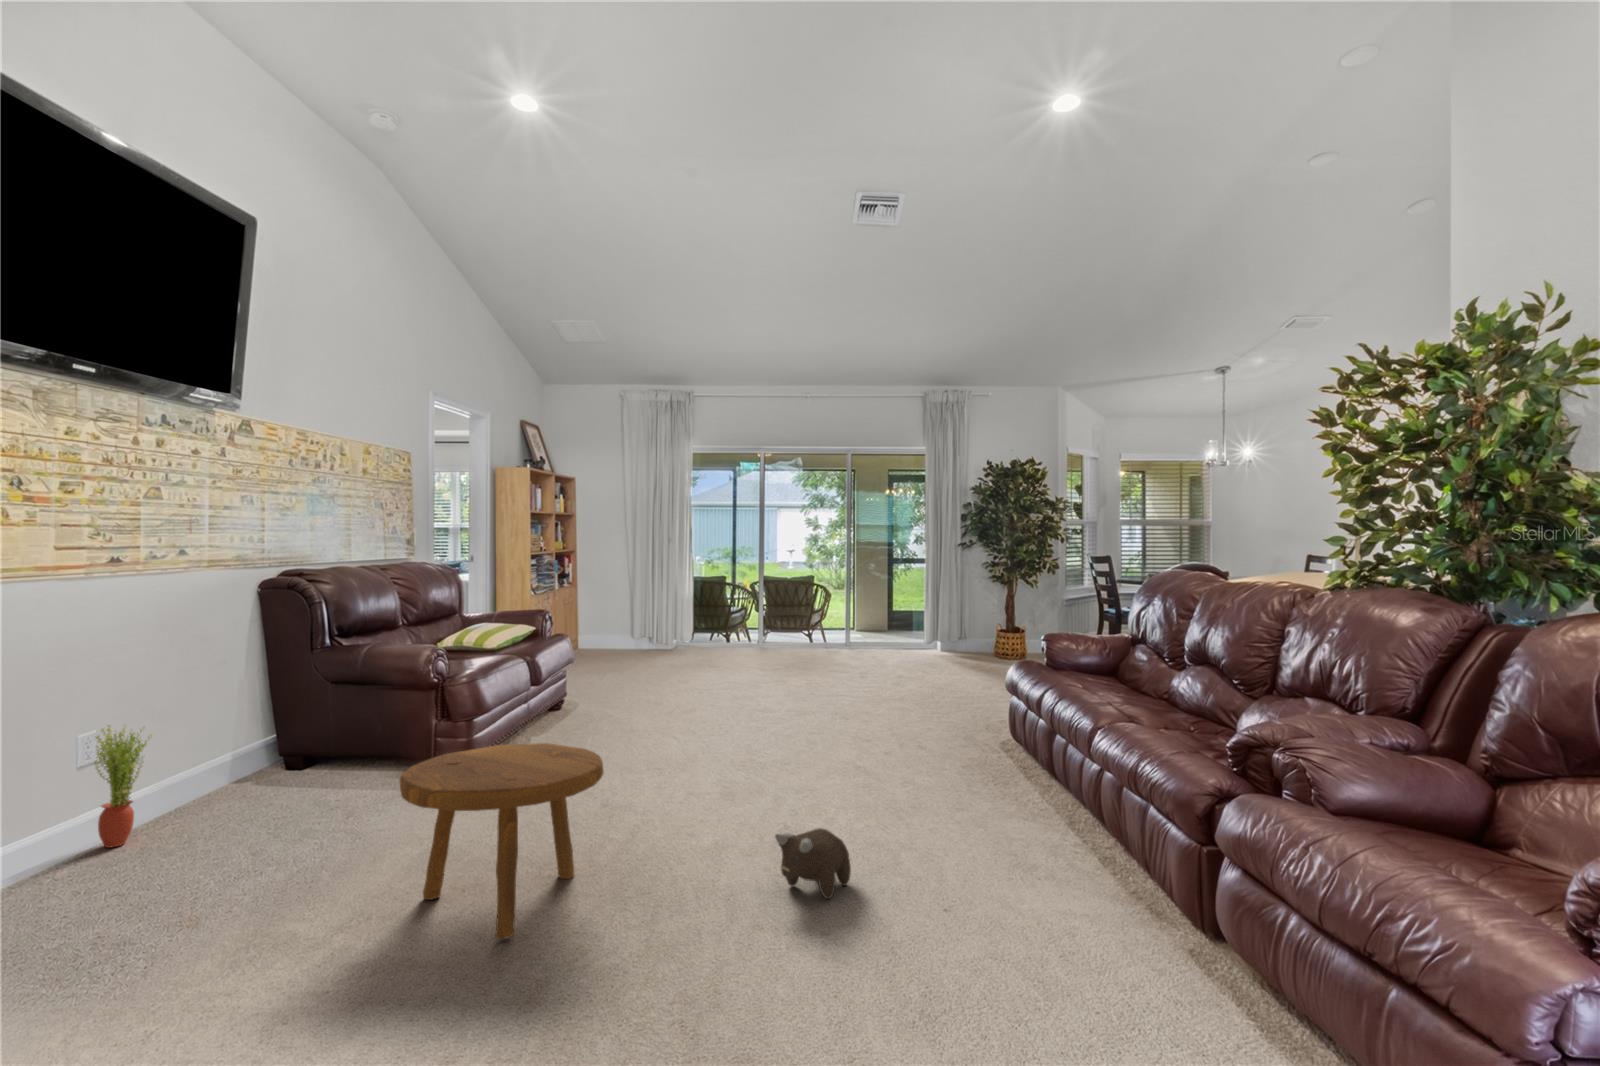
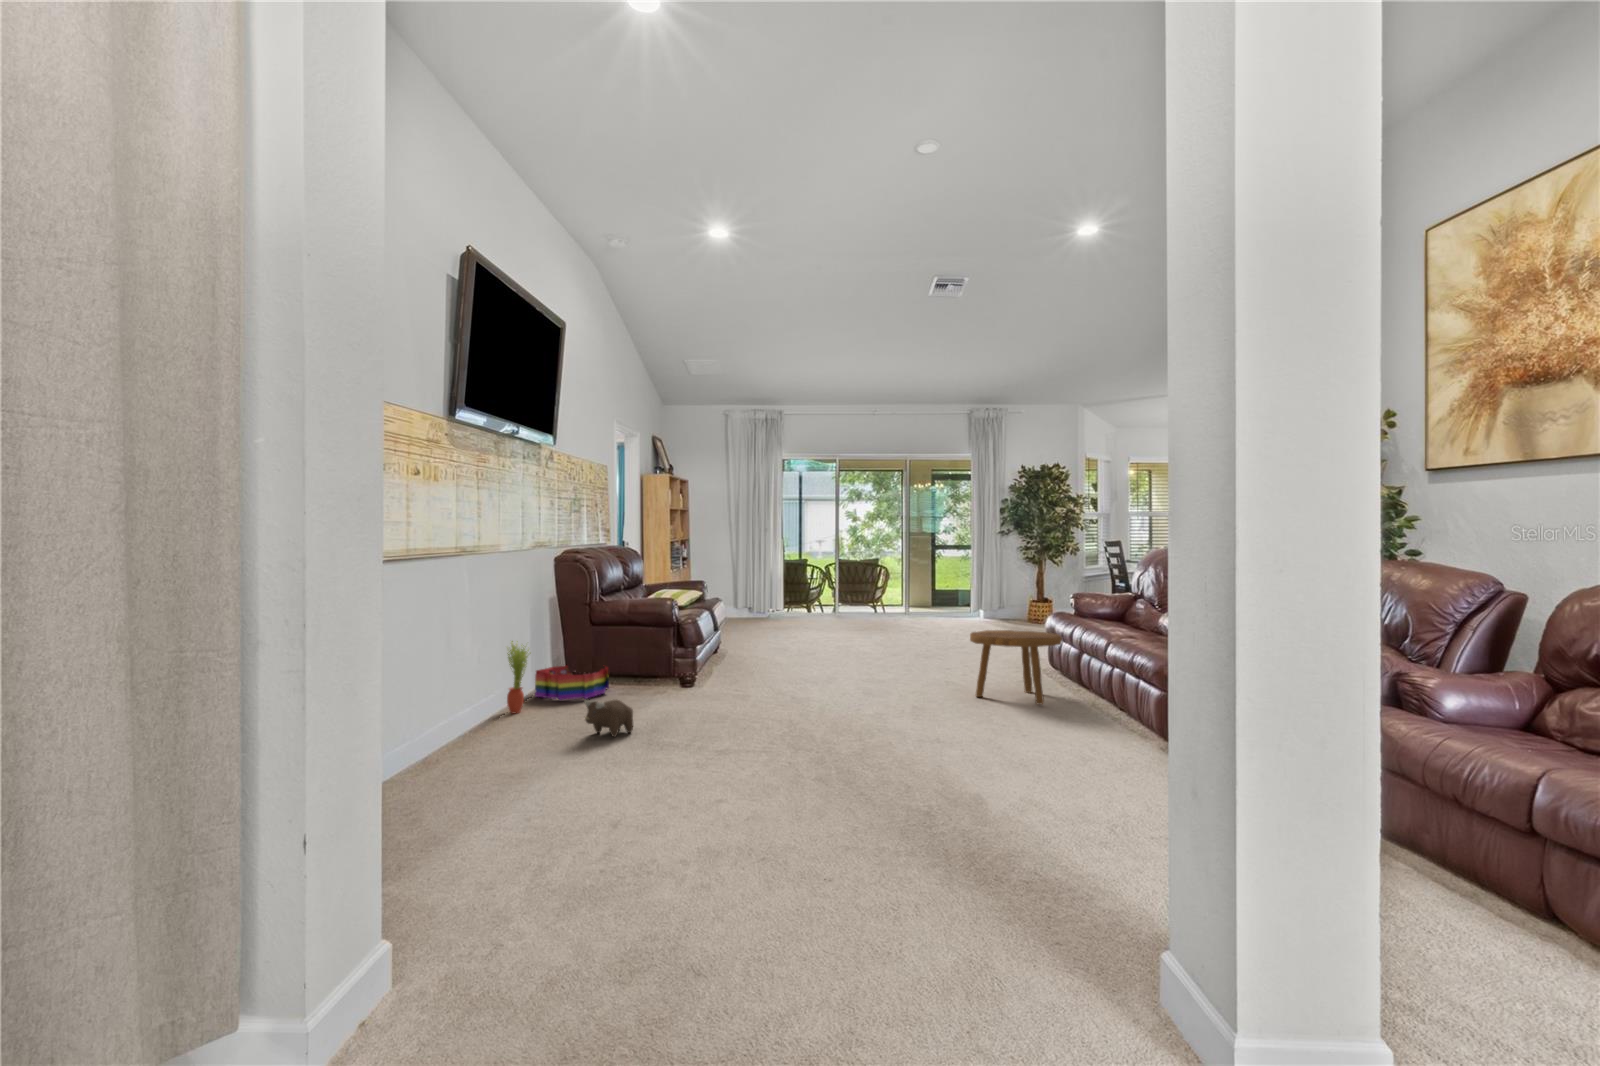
footstool: present [400,743,604,939] -> present [970,630,1062,704]
storage bin: none [196,744,336,814] -> present [535,665,609,700]
plush toy: present [775,828,851,899] -> present [584,700,633,737]

